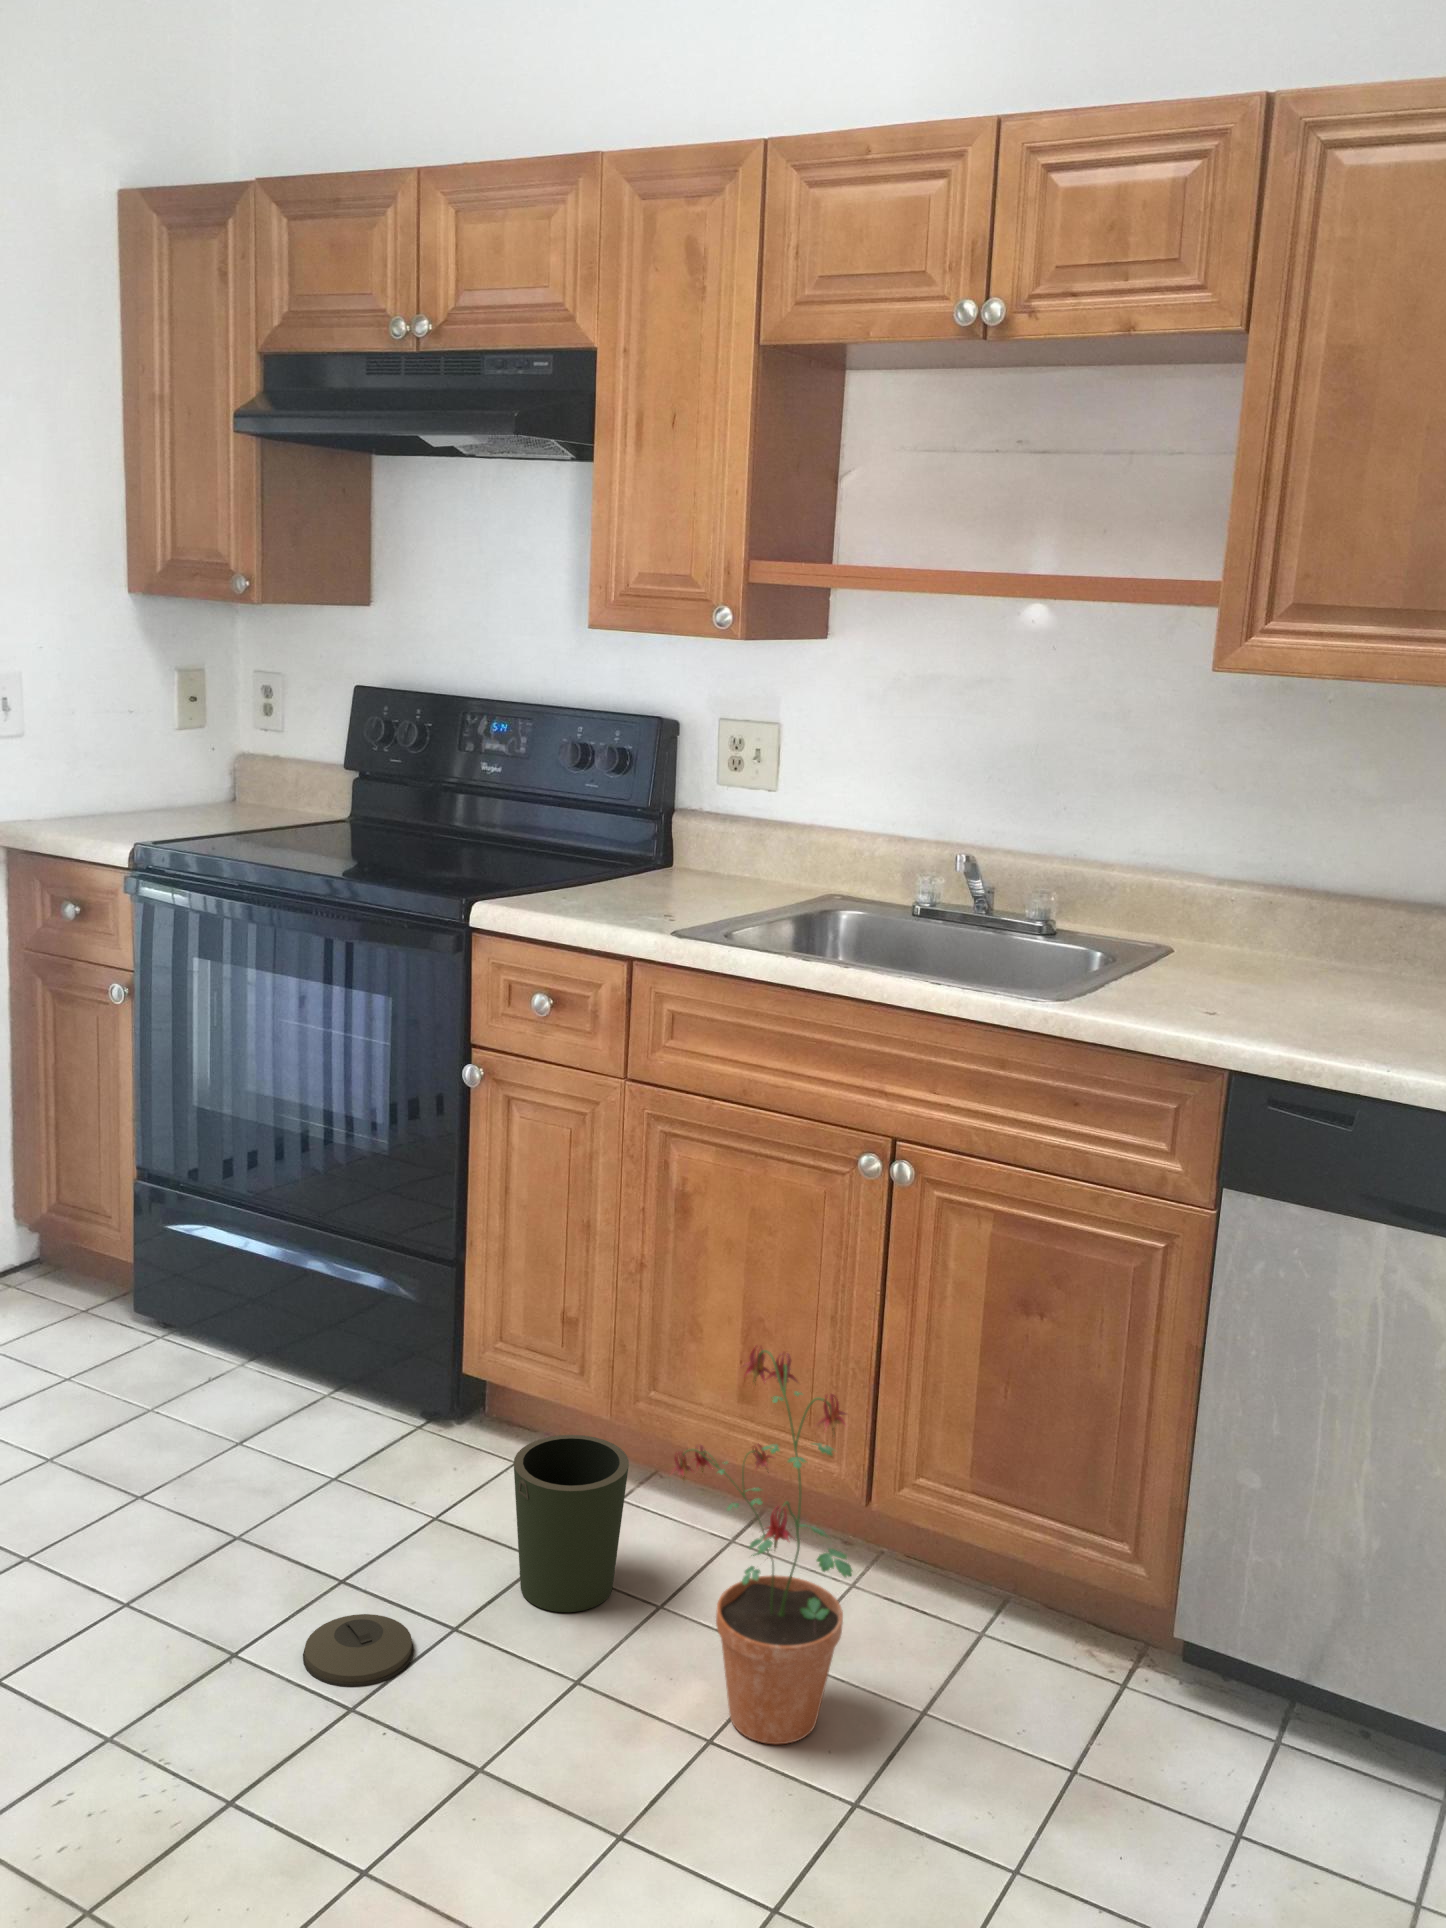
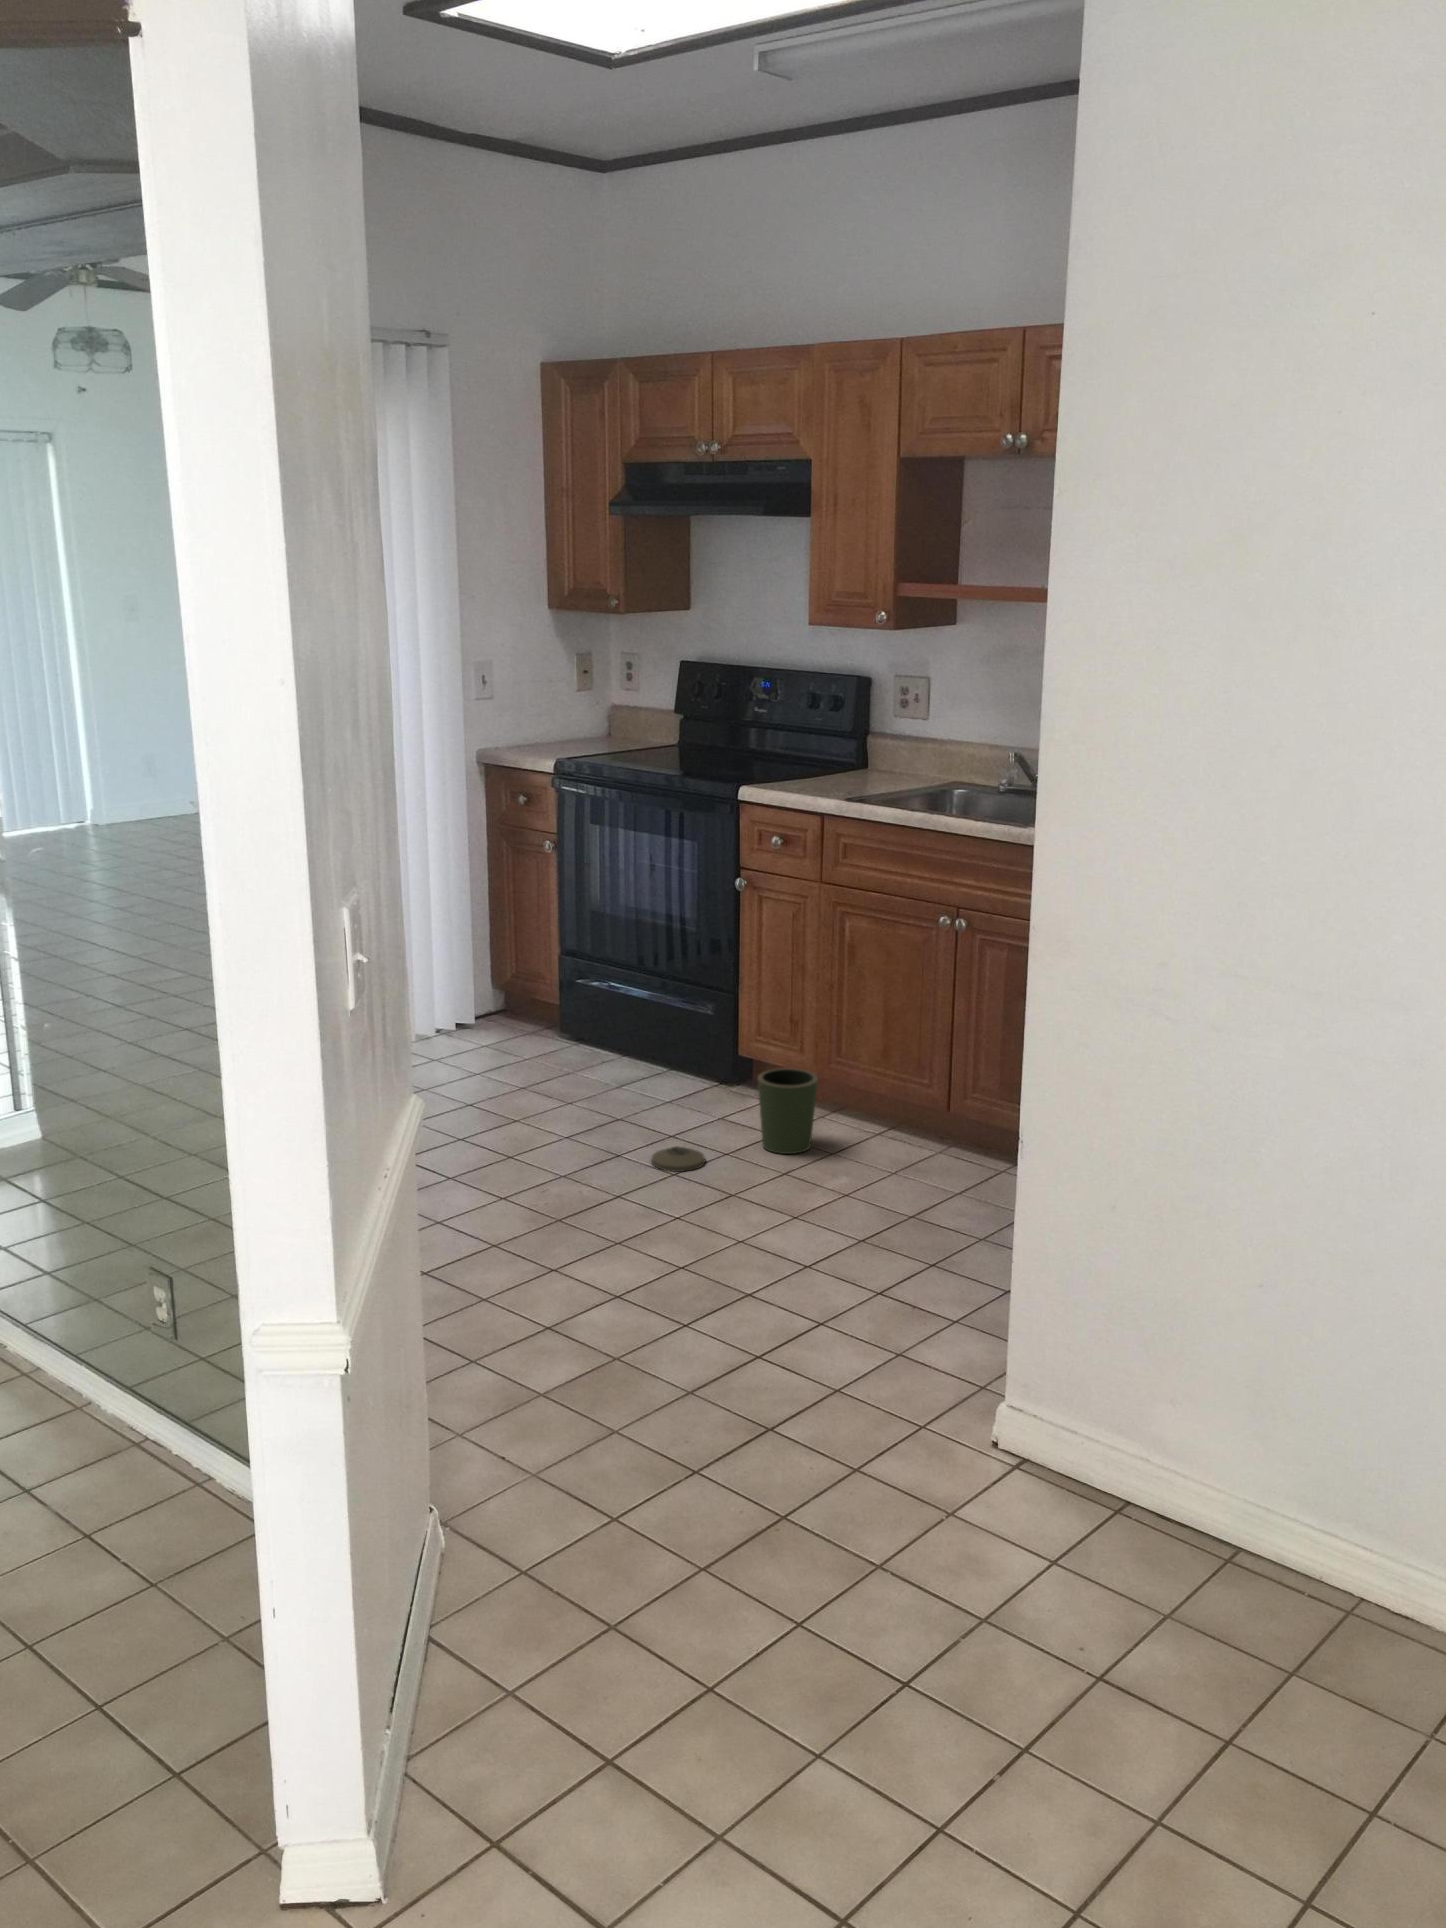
potted plant: present [673,1346,852,1744] -> none [827,1003,921,1200]

